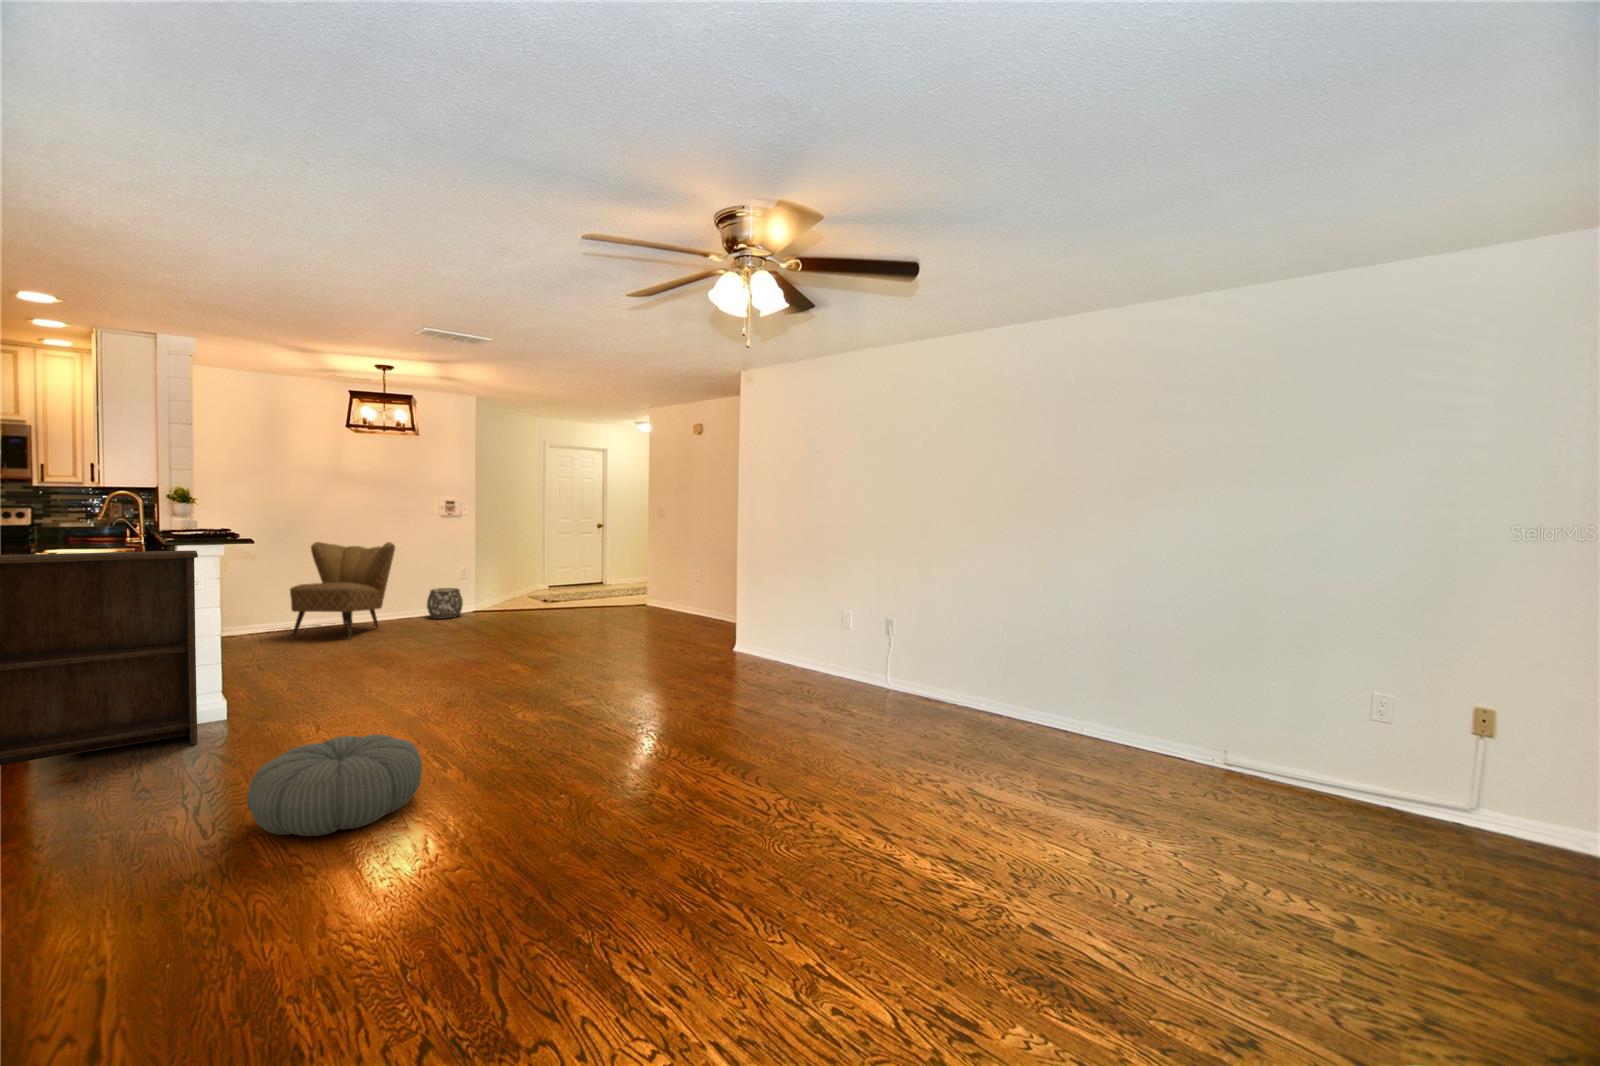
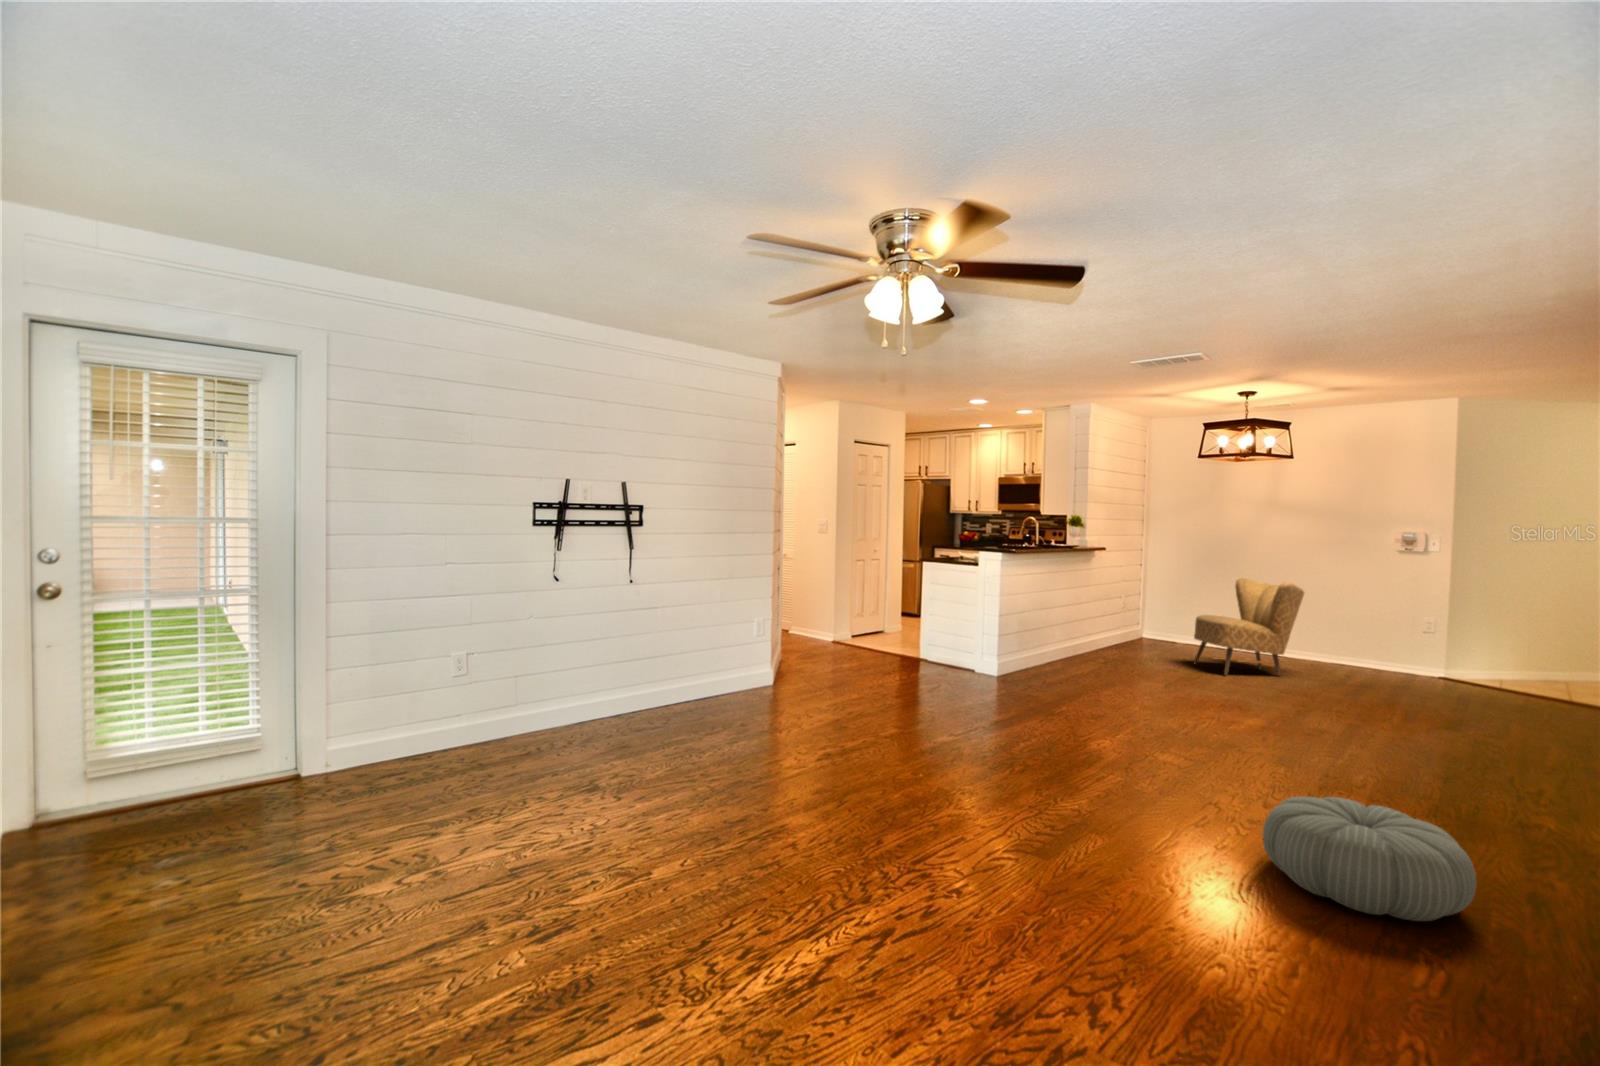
bookshelf: present [0,550,198,765] -> none [880,553,976,687]
woven basket: present [427,588,463,619] -> none [1360,649,1413,691]
pouf: present [247,734,422,836] -> present [1263,797,1476,921]

